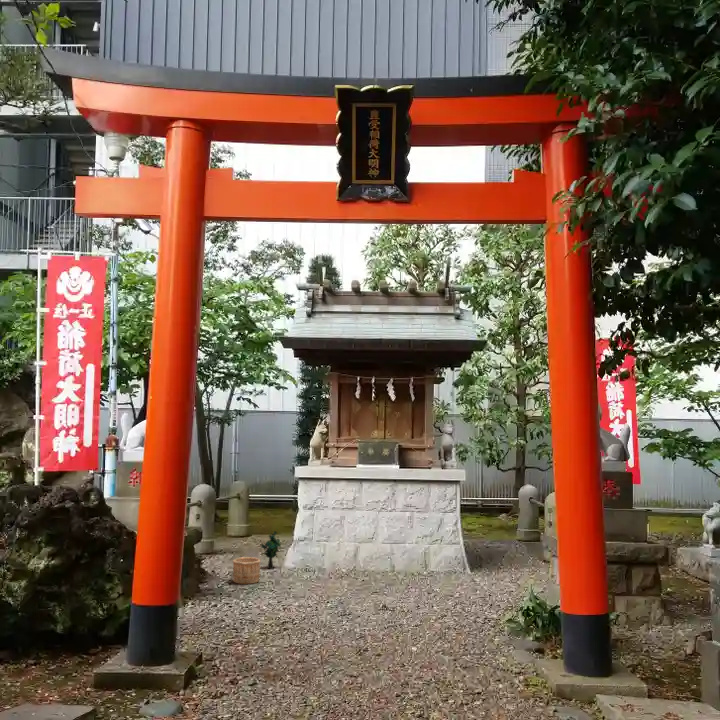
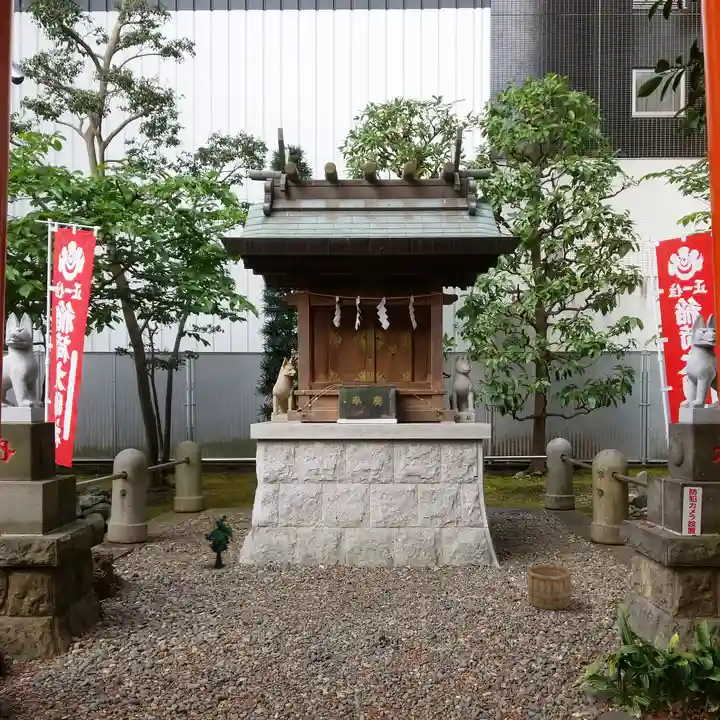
wooden bucket: present [233,557,261,584] -> present [527,564,572,610]

